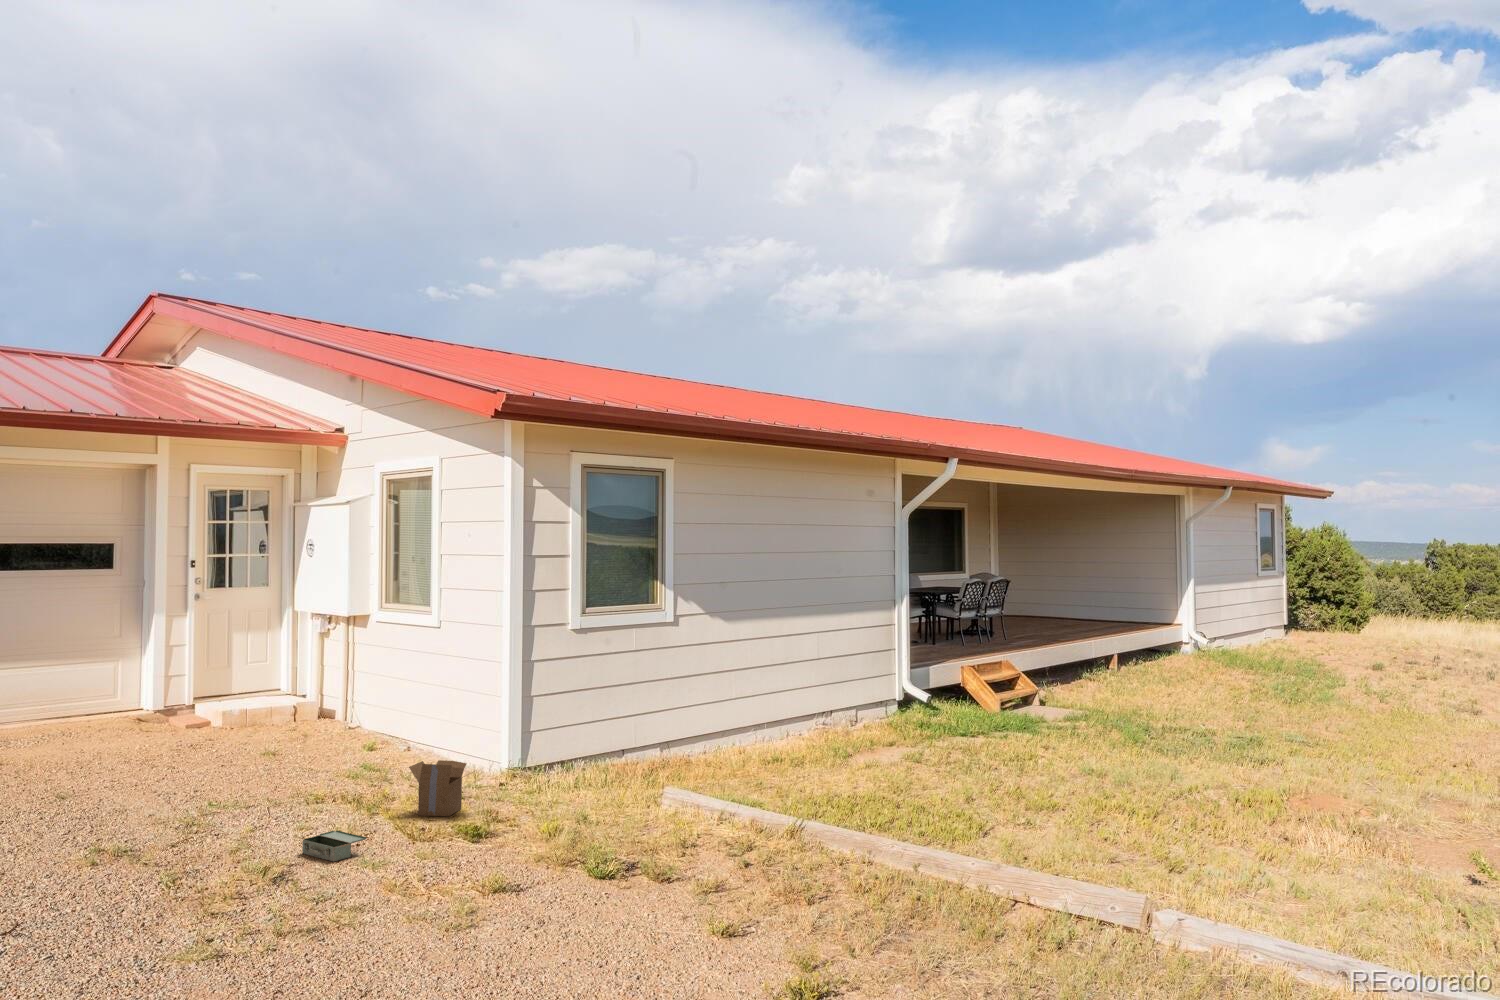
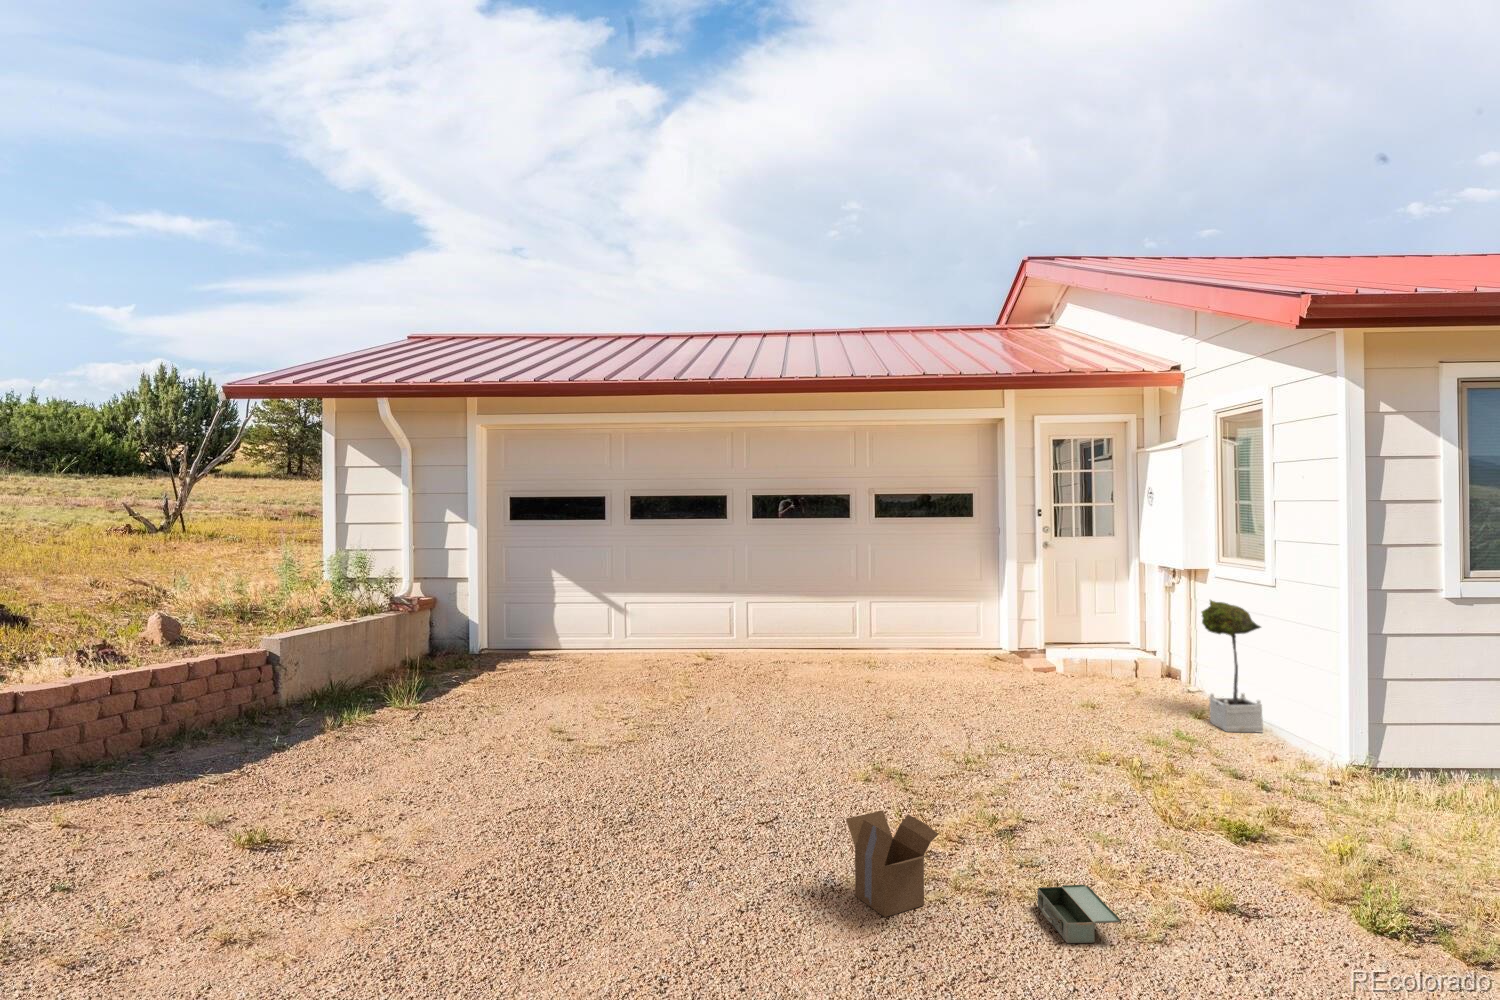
potted tree: none [364,636,409,745] -> present [1202,600,1263,732]
cardboard box: present [409,760,469,816] -> present [846,810,940,917]

